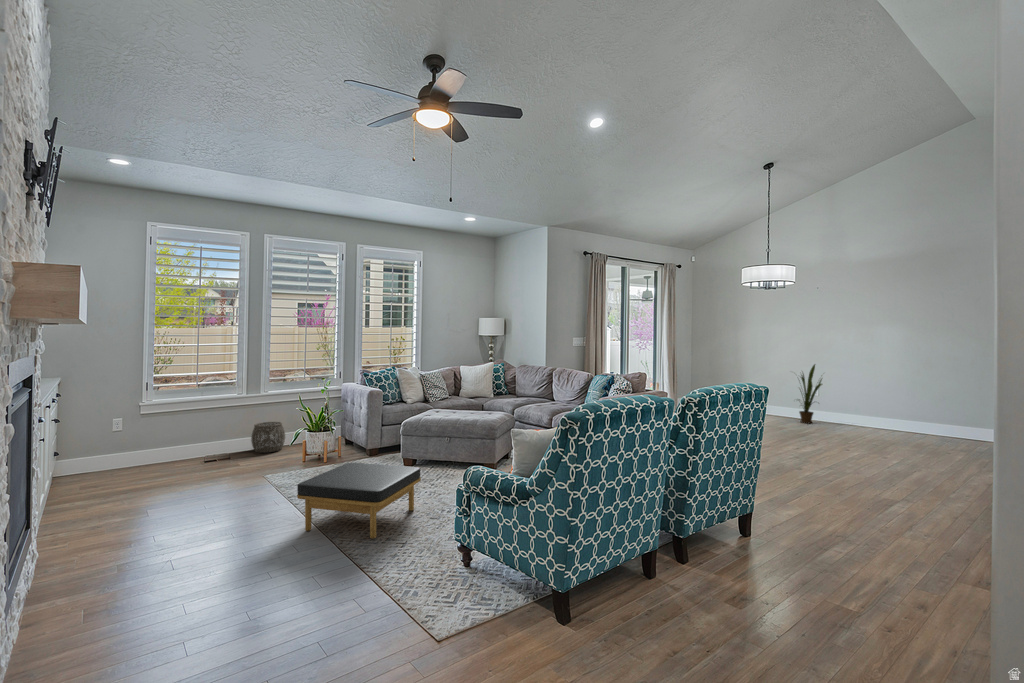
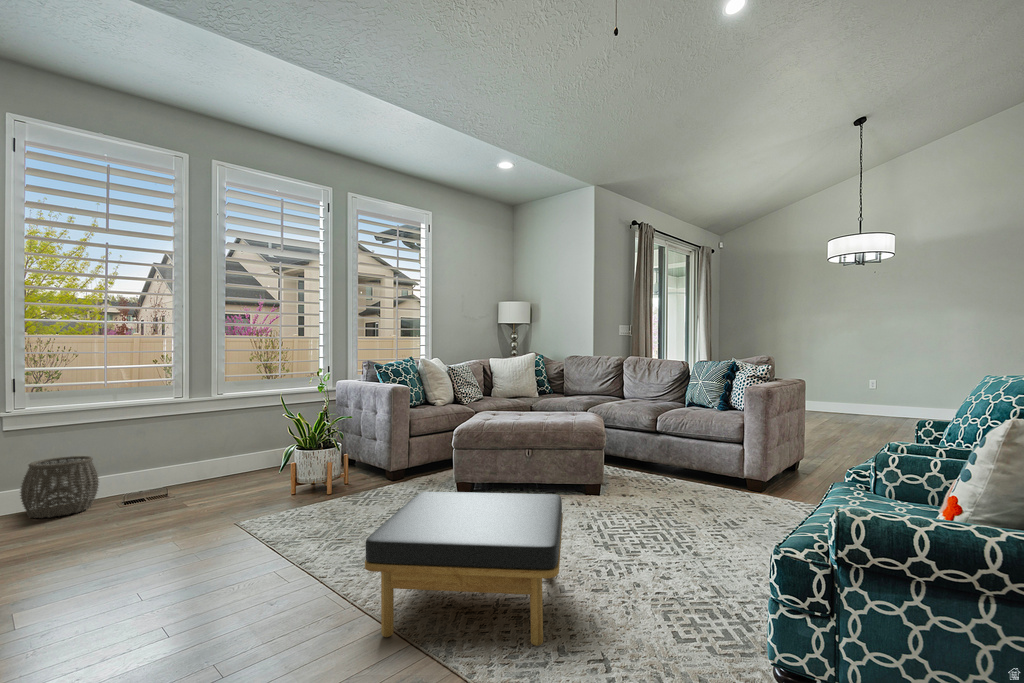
house plant: present [799,364,822,423] -> none [851,356,896,424]
woven basket: present [251,422,285,453] -> present [20,456,99,518]

